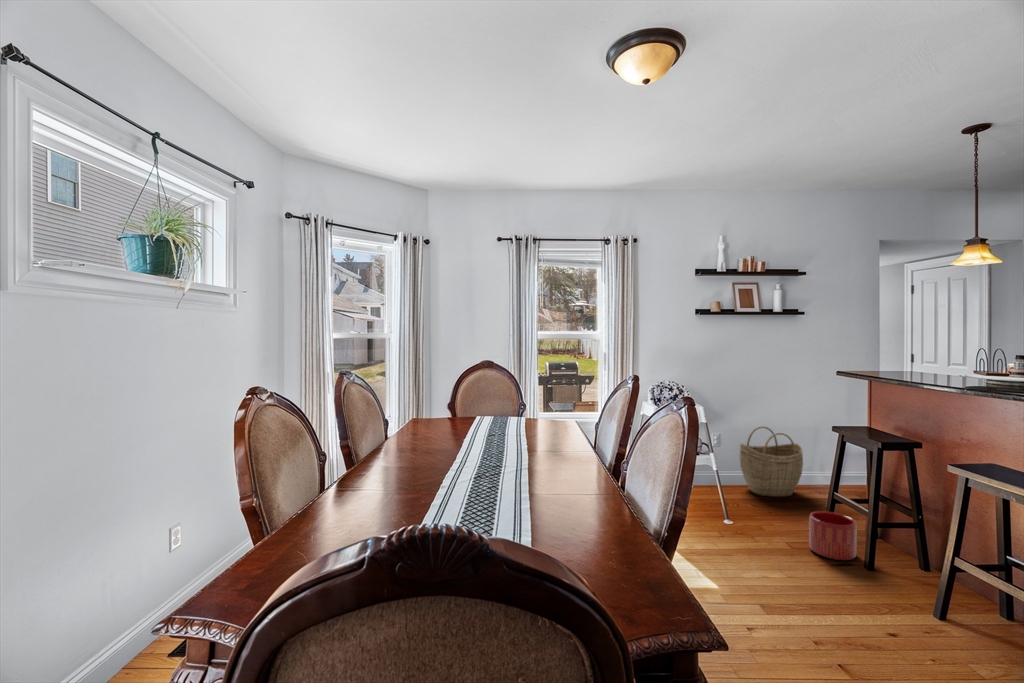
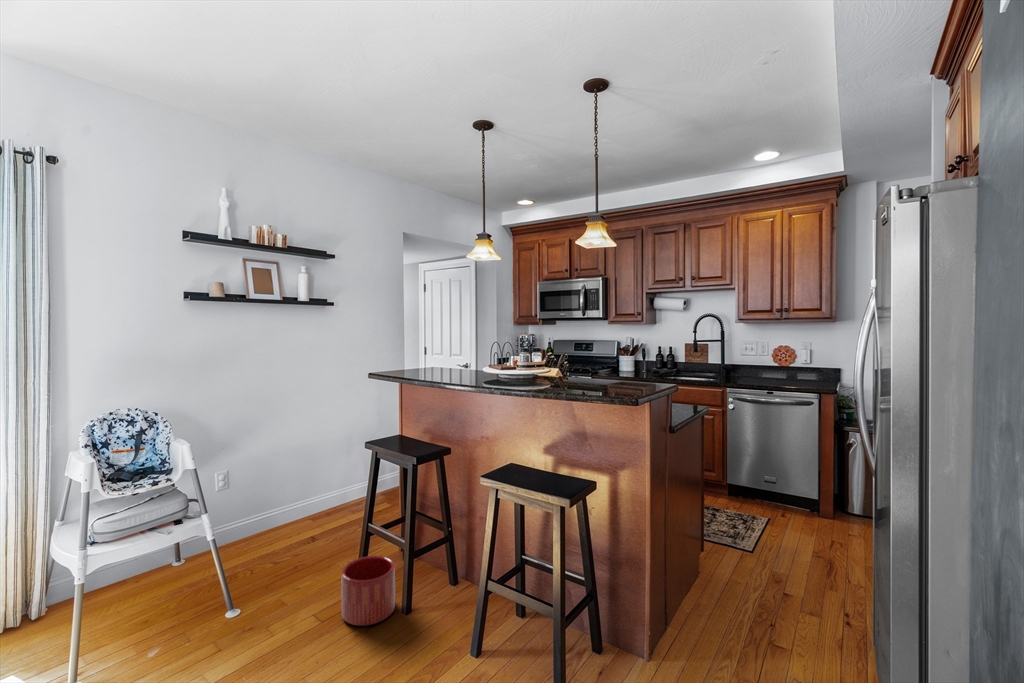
woven basket: present [740,426,803,497] -> none [257,446,335,539]

